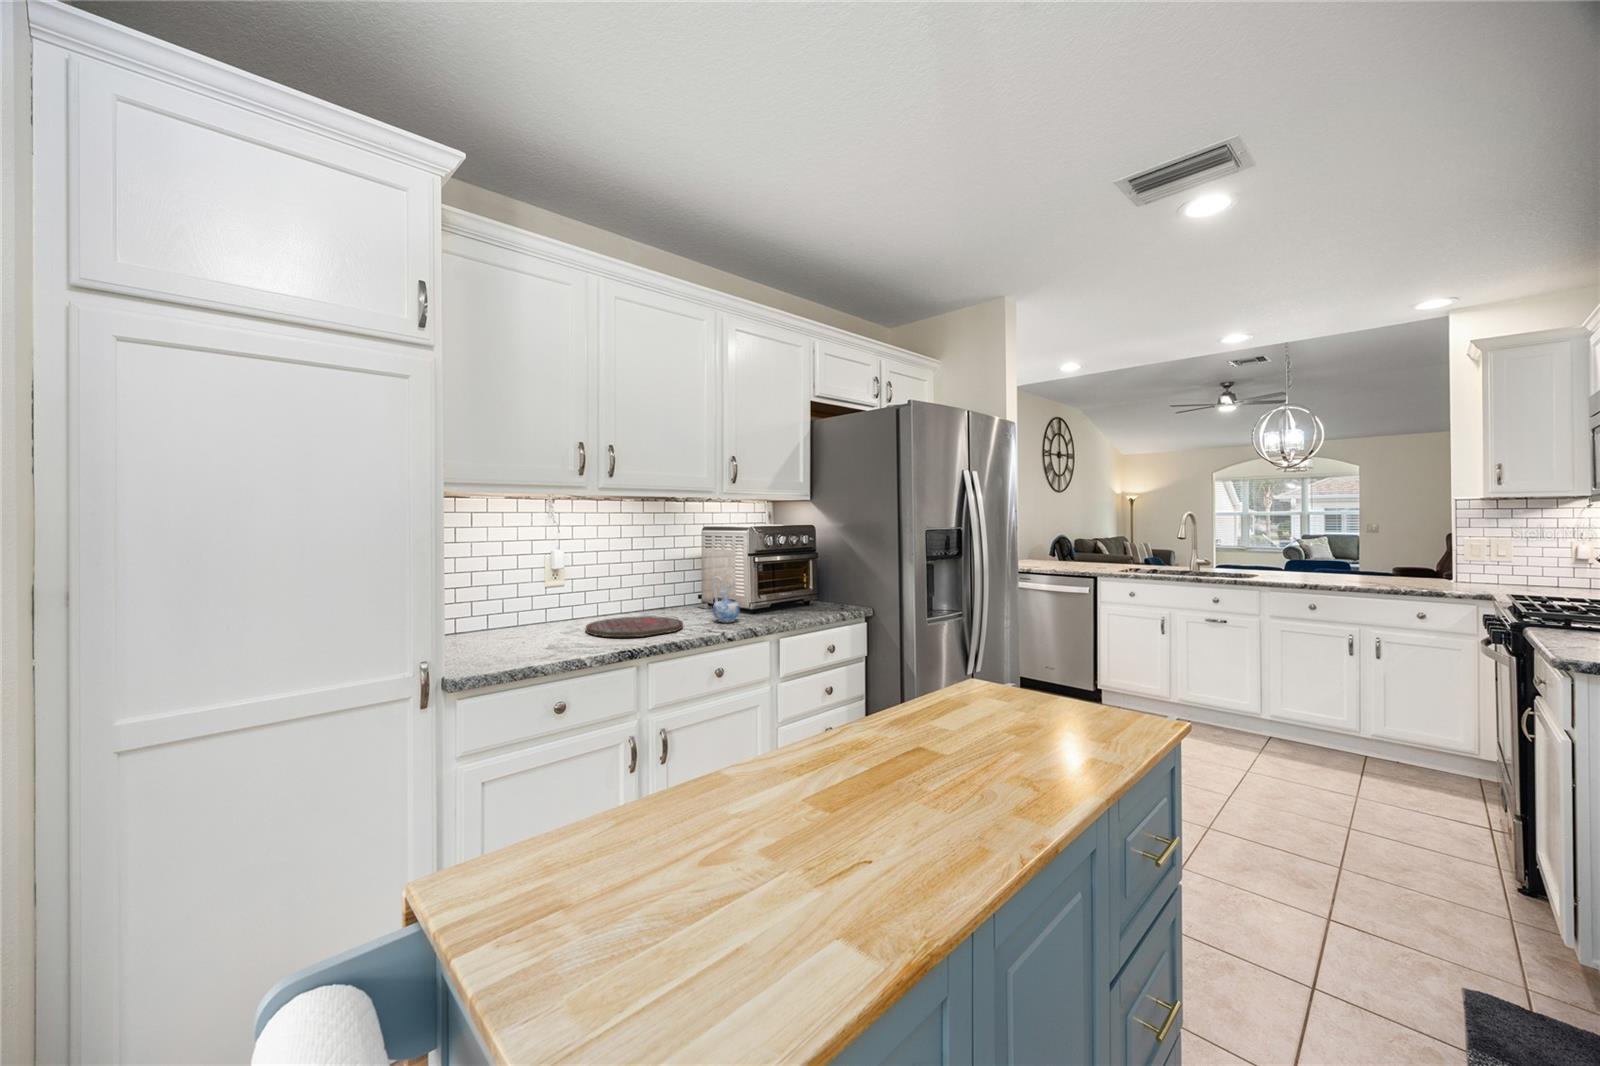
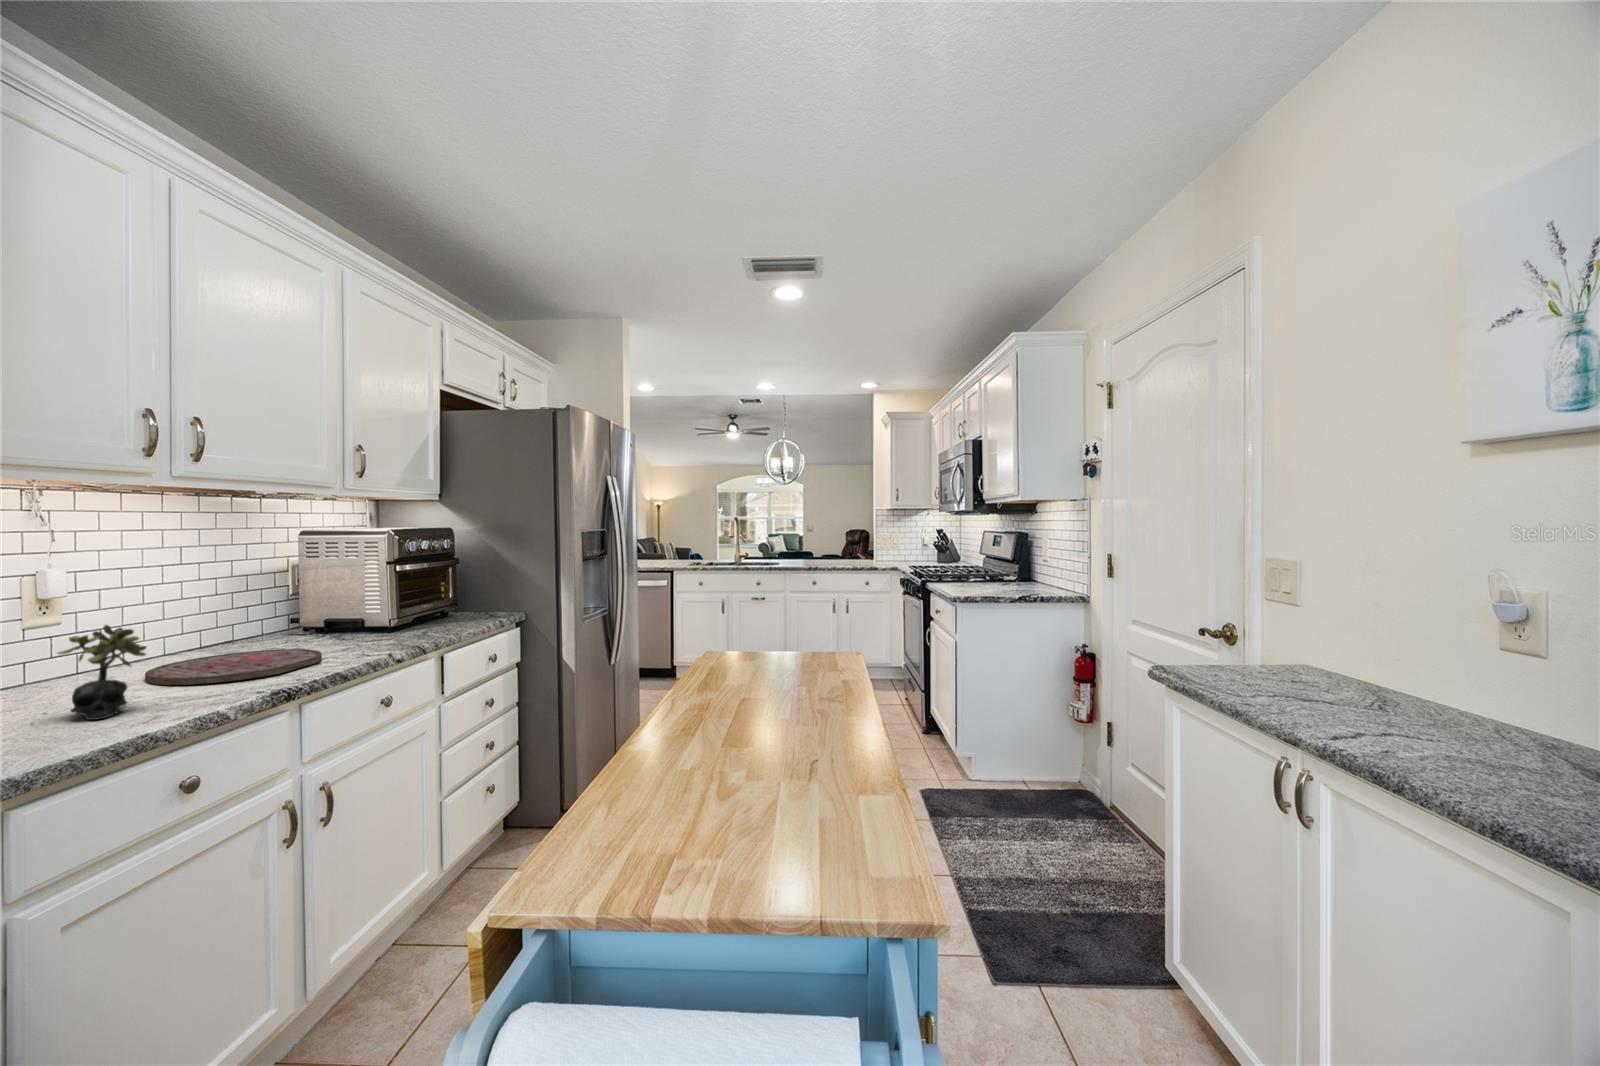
ceramic pitcher: present [713,576,740,622] -> none [350,589,391,645]
succulent plant: none [519,590,557,651] -> present [58,625,146,720]

